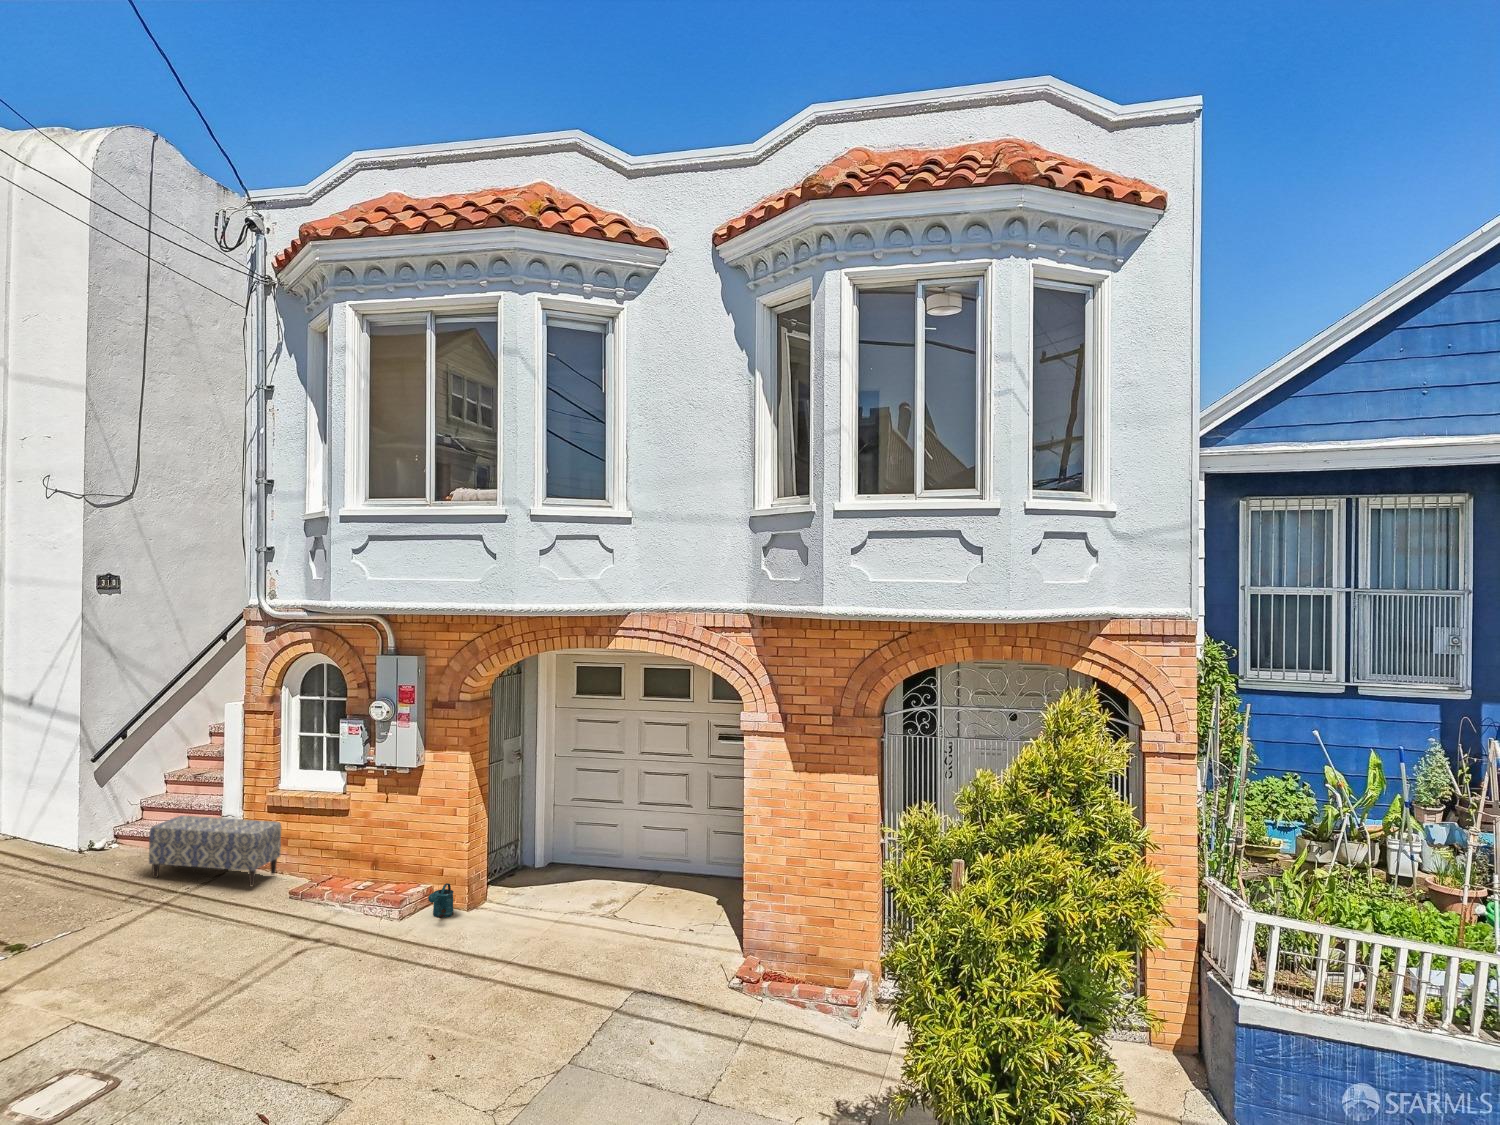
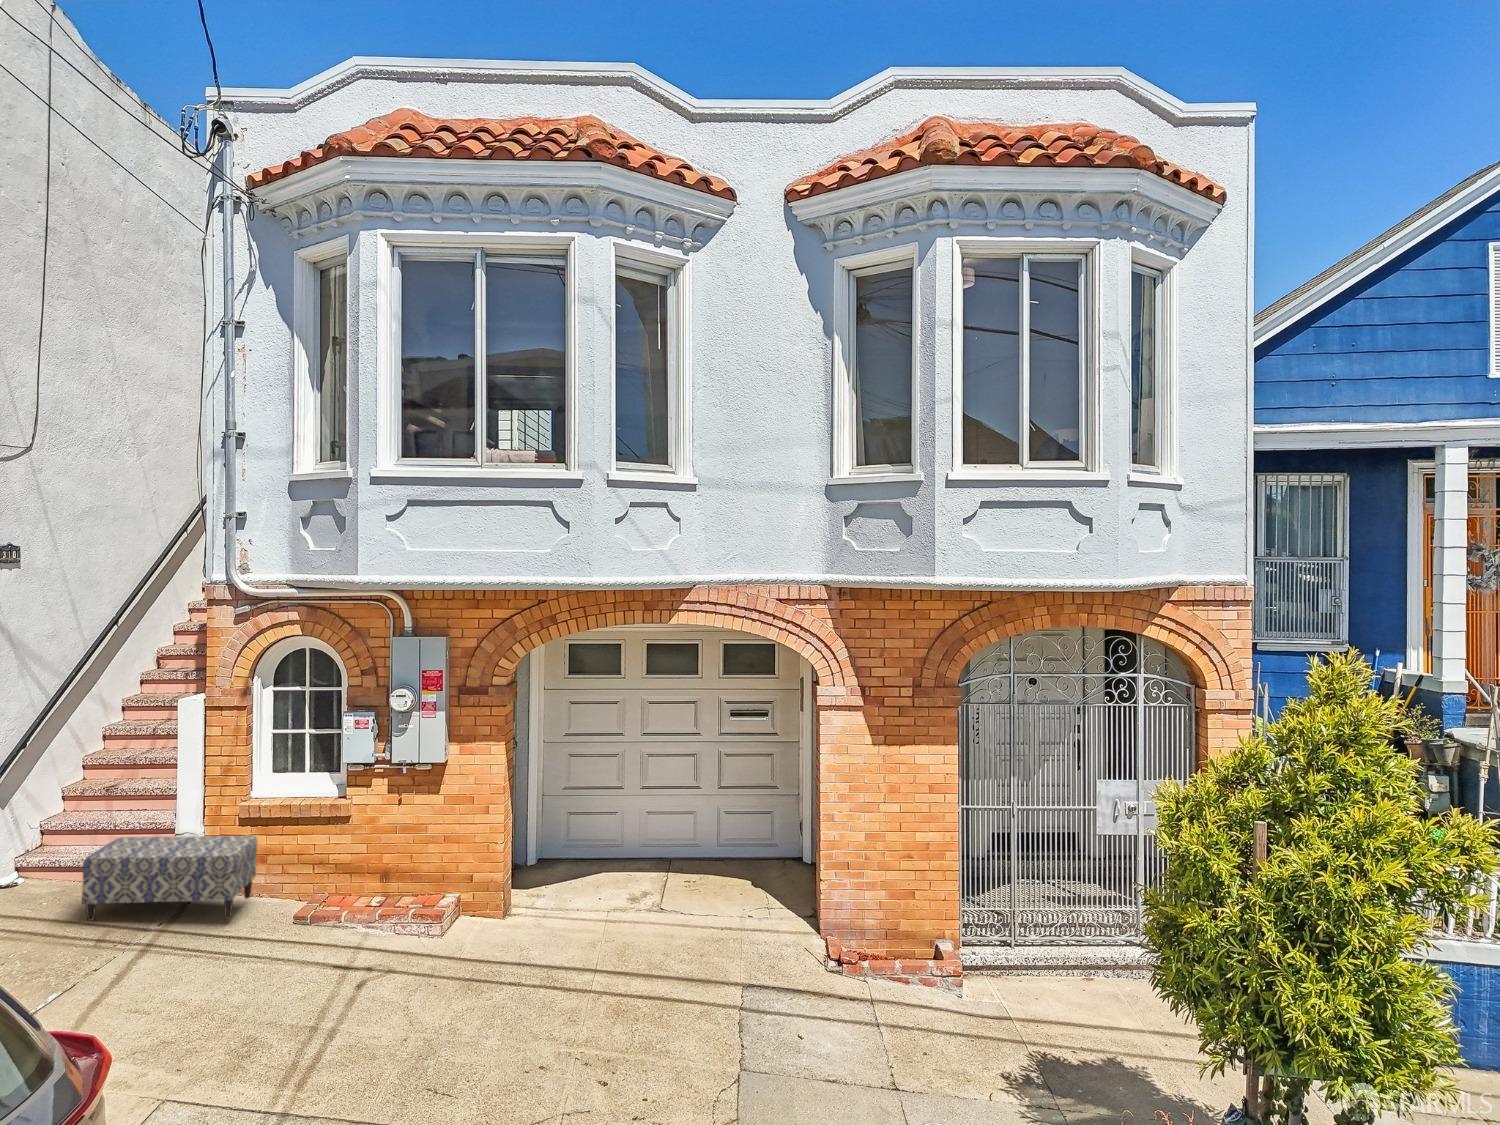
watering can: present [428,883,454,917] -> none [465,892,490,933]

